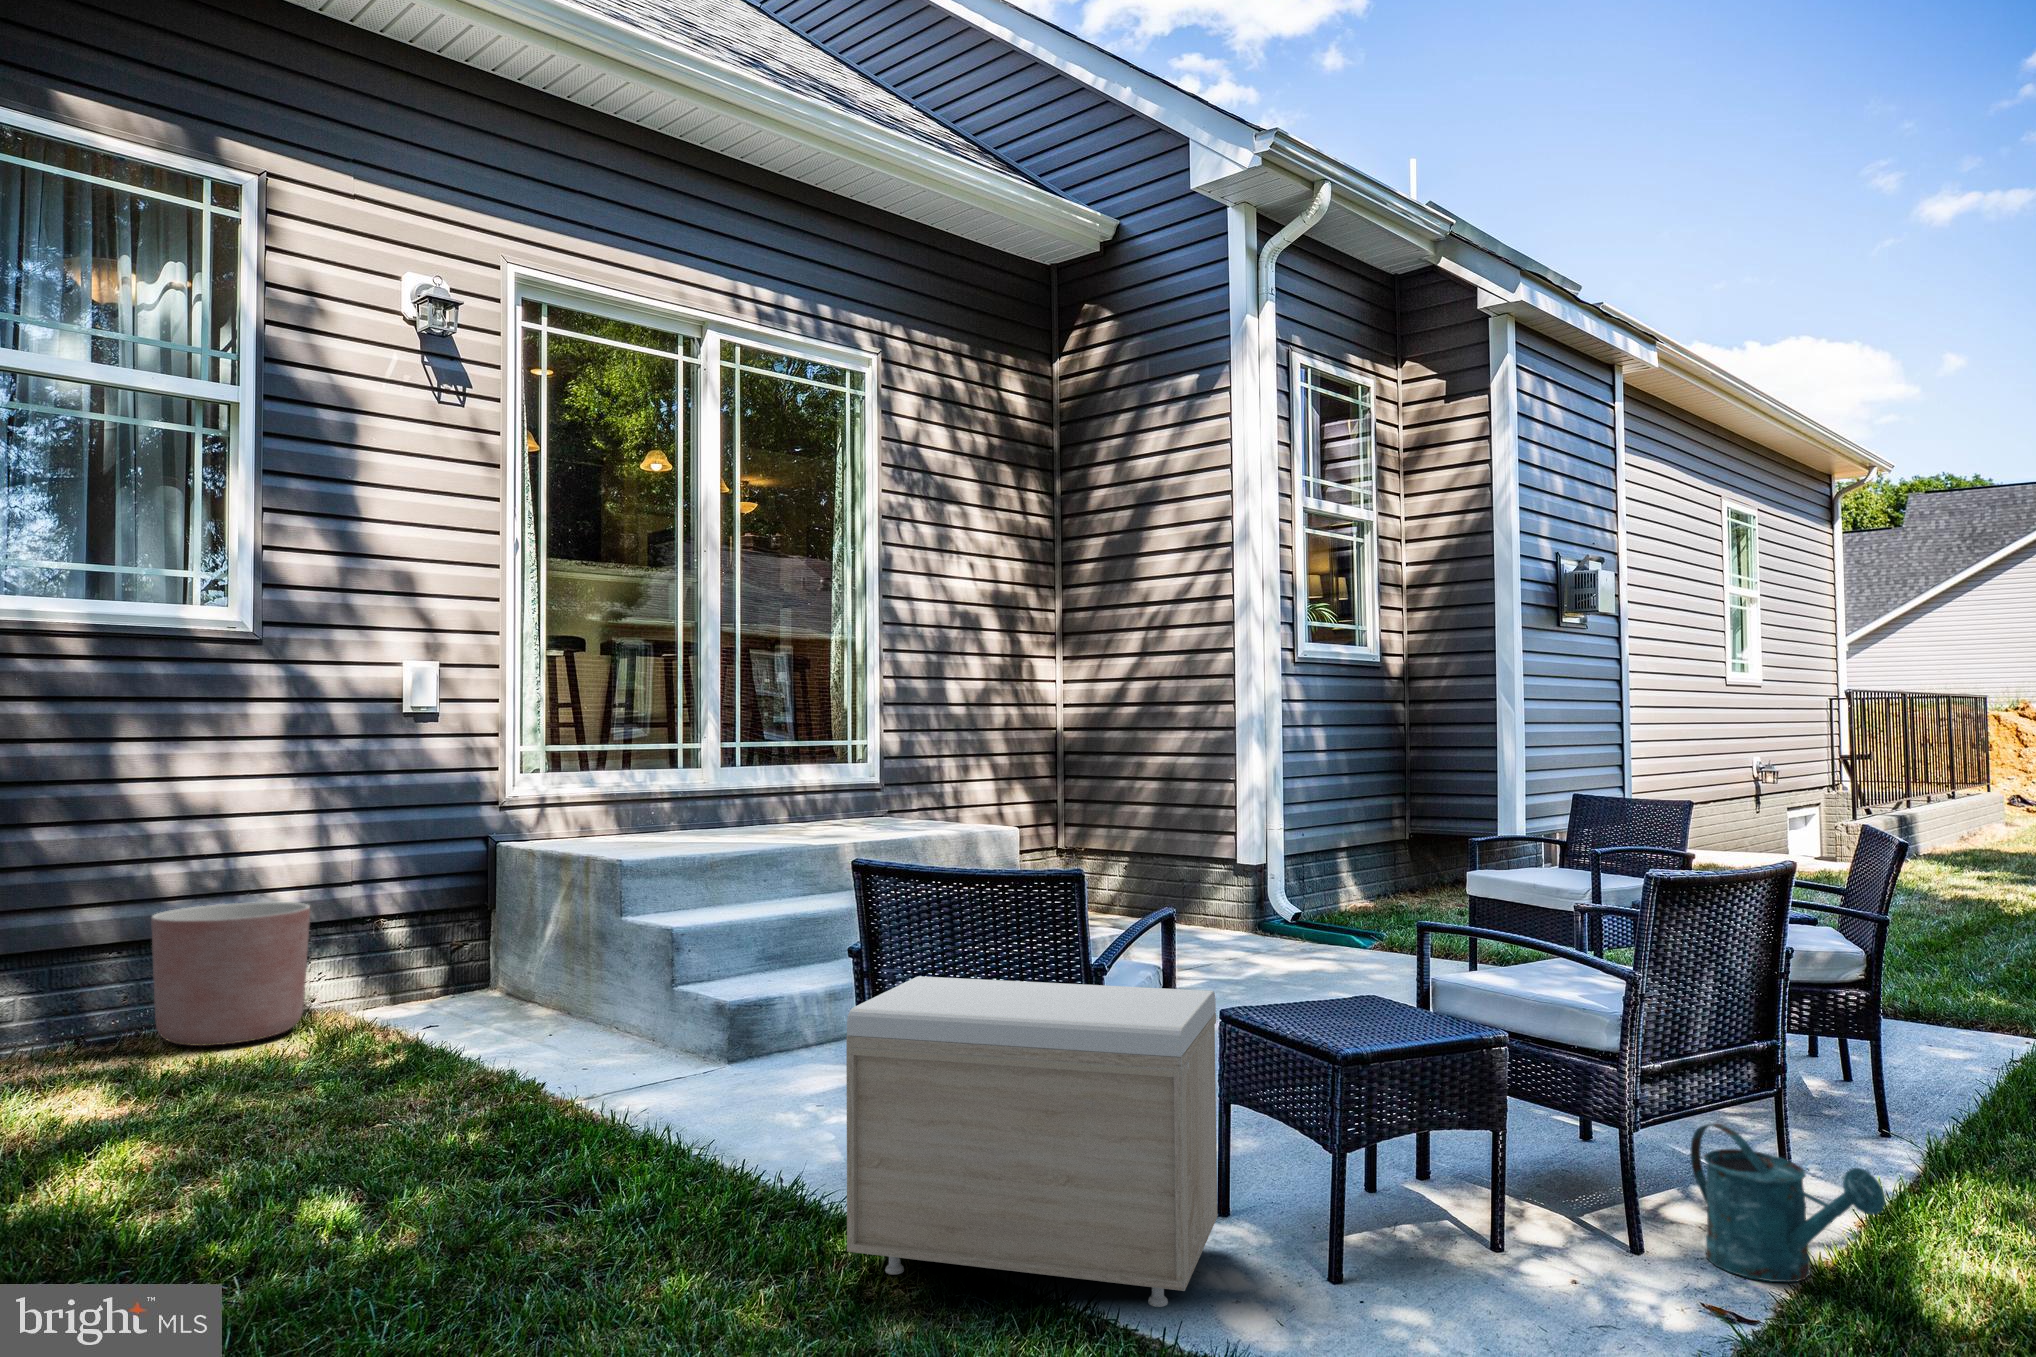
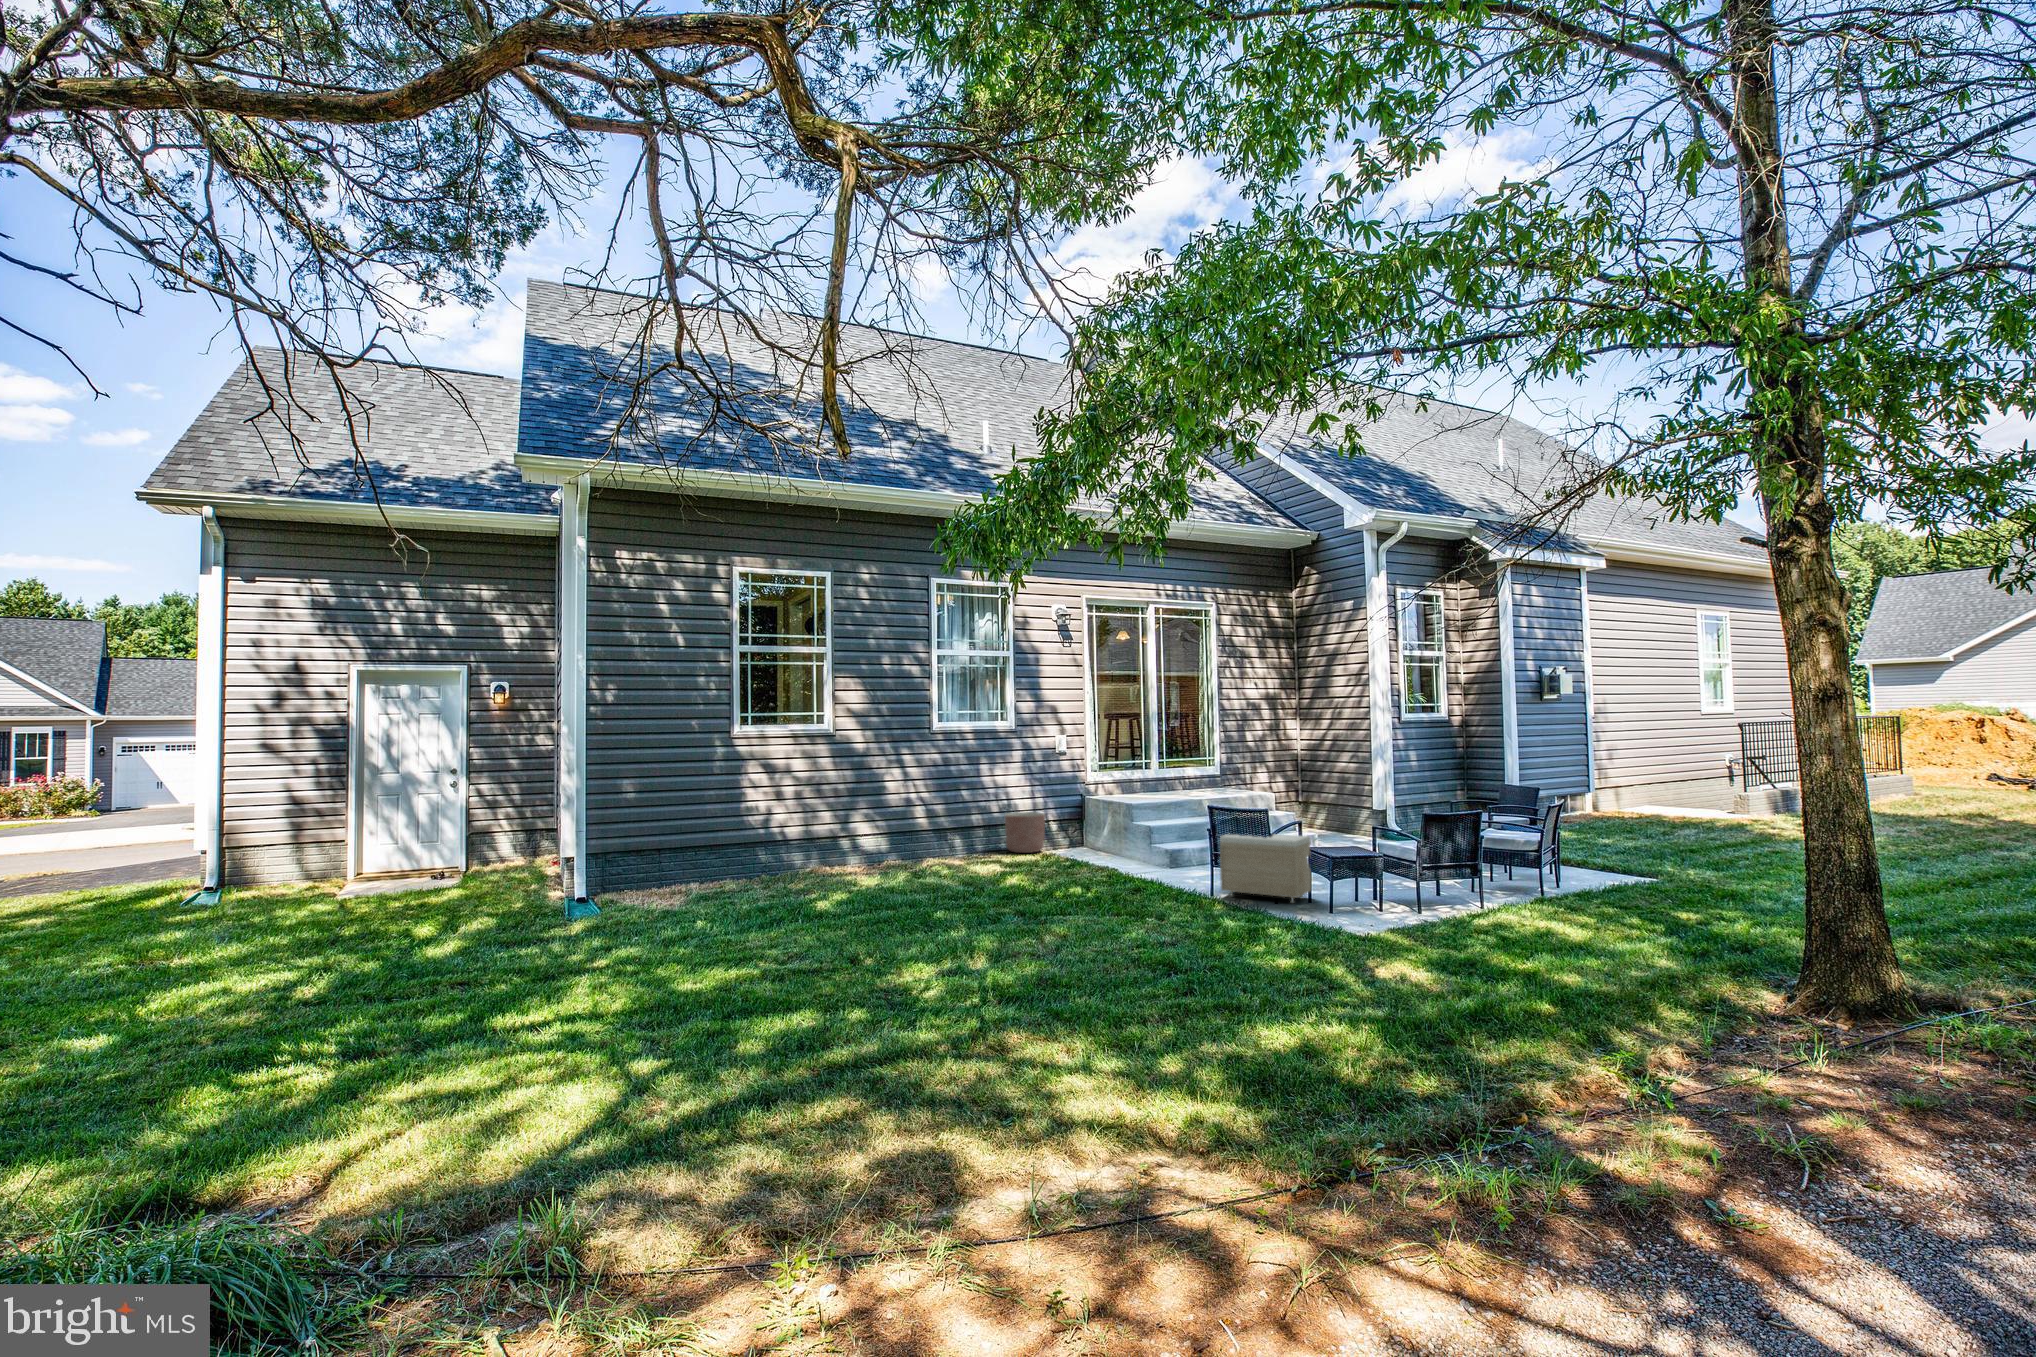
watering can: present [1690,1123,1885,1282] -> none [1435,874,1466,909]

